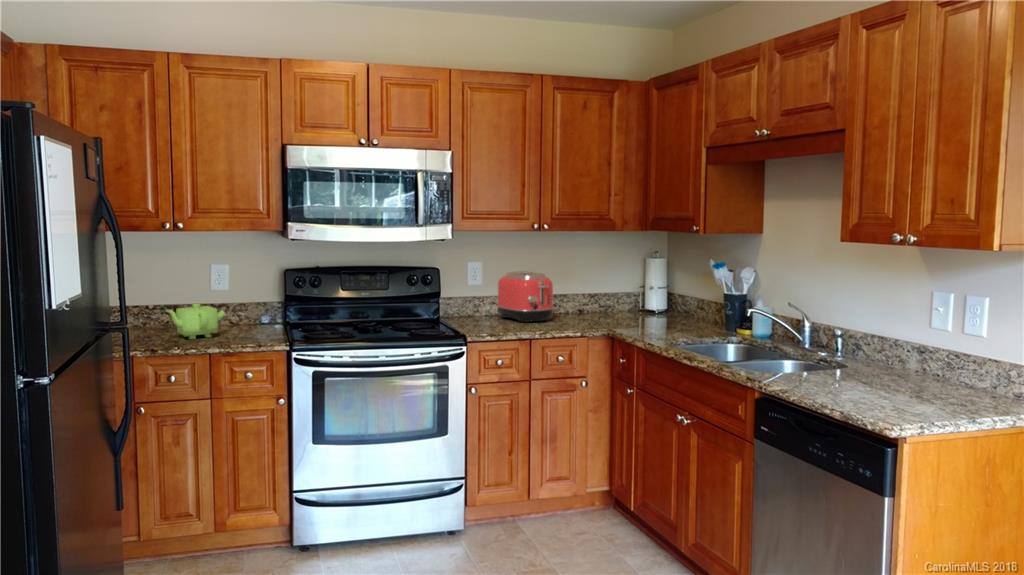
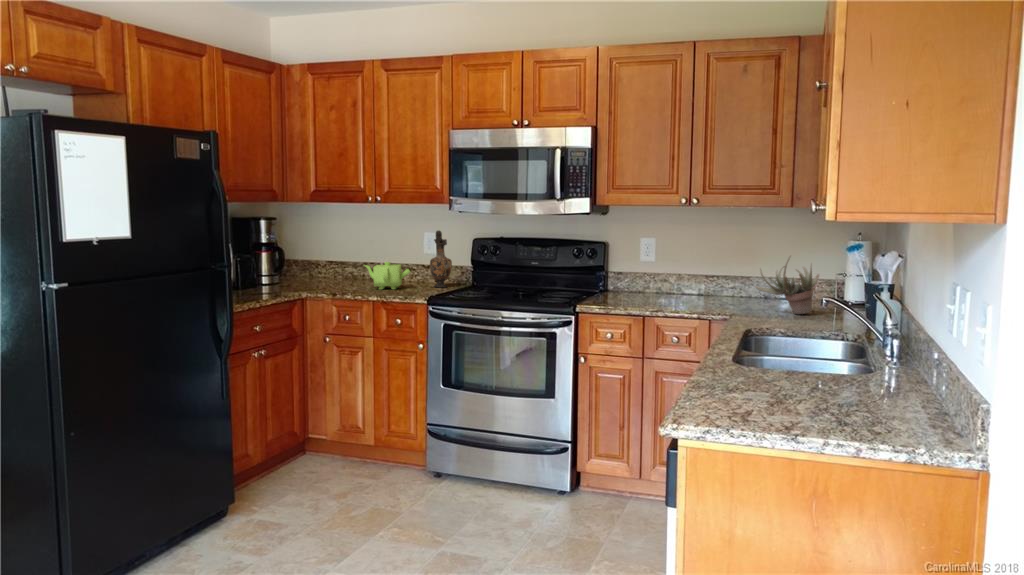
vase: none [240,262,268,330] -> present [430,231,452,287]
toaster: present [497,271,554,323] -> none [658,250,709,302]
succulent plant: none [615,273,664,324] -> present [755,256,819,314]

